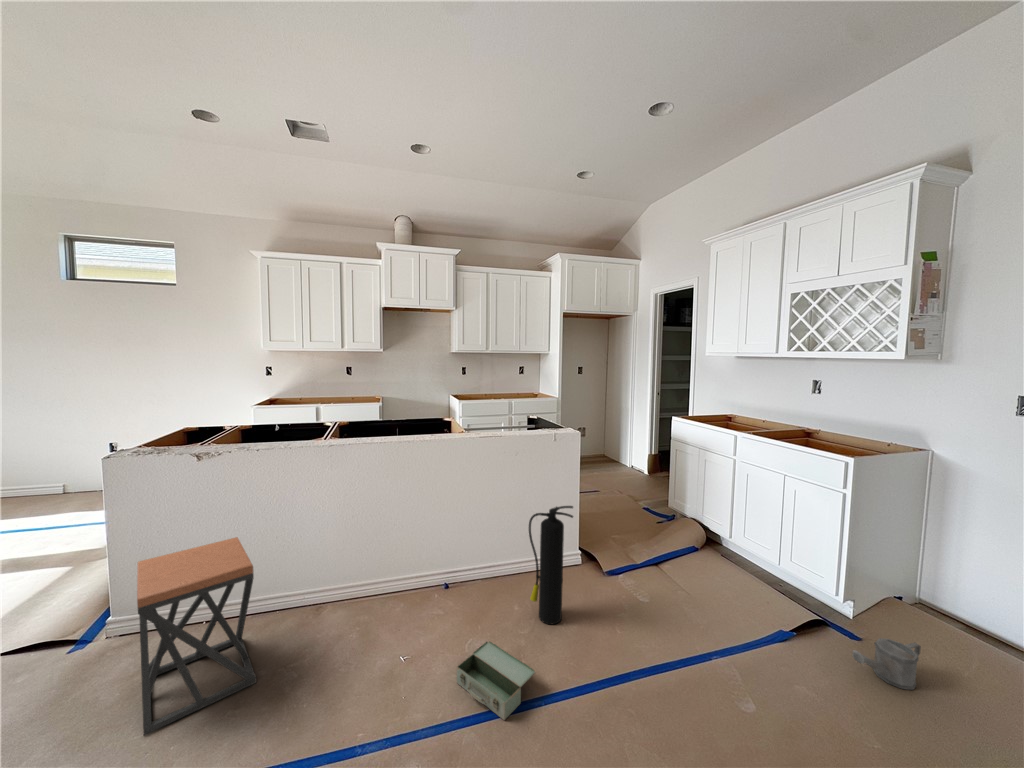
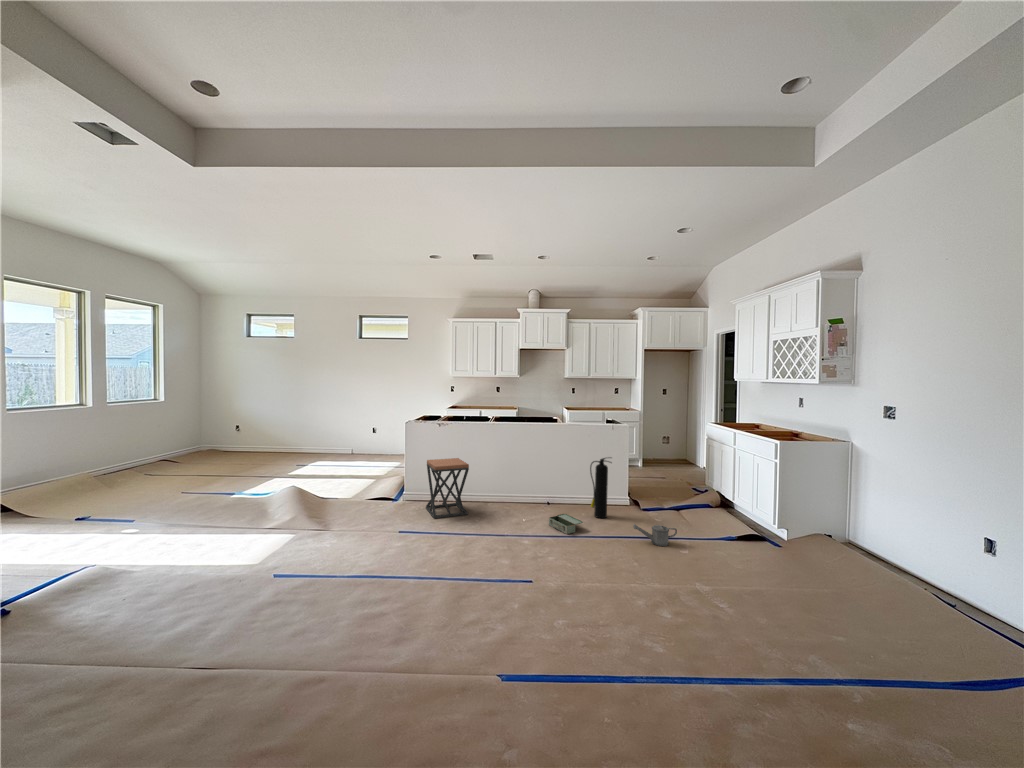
watering can: present [852,638,921,690] -> present [633,524,677,546]

